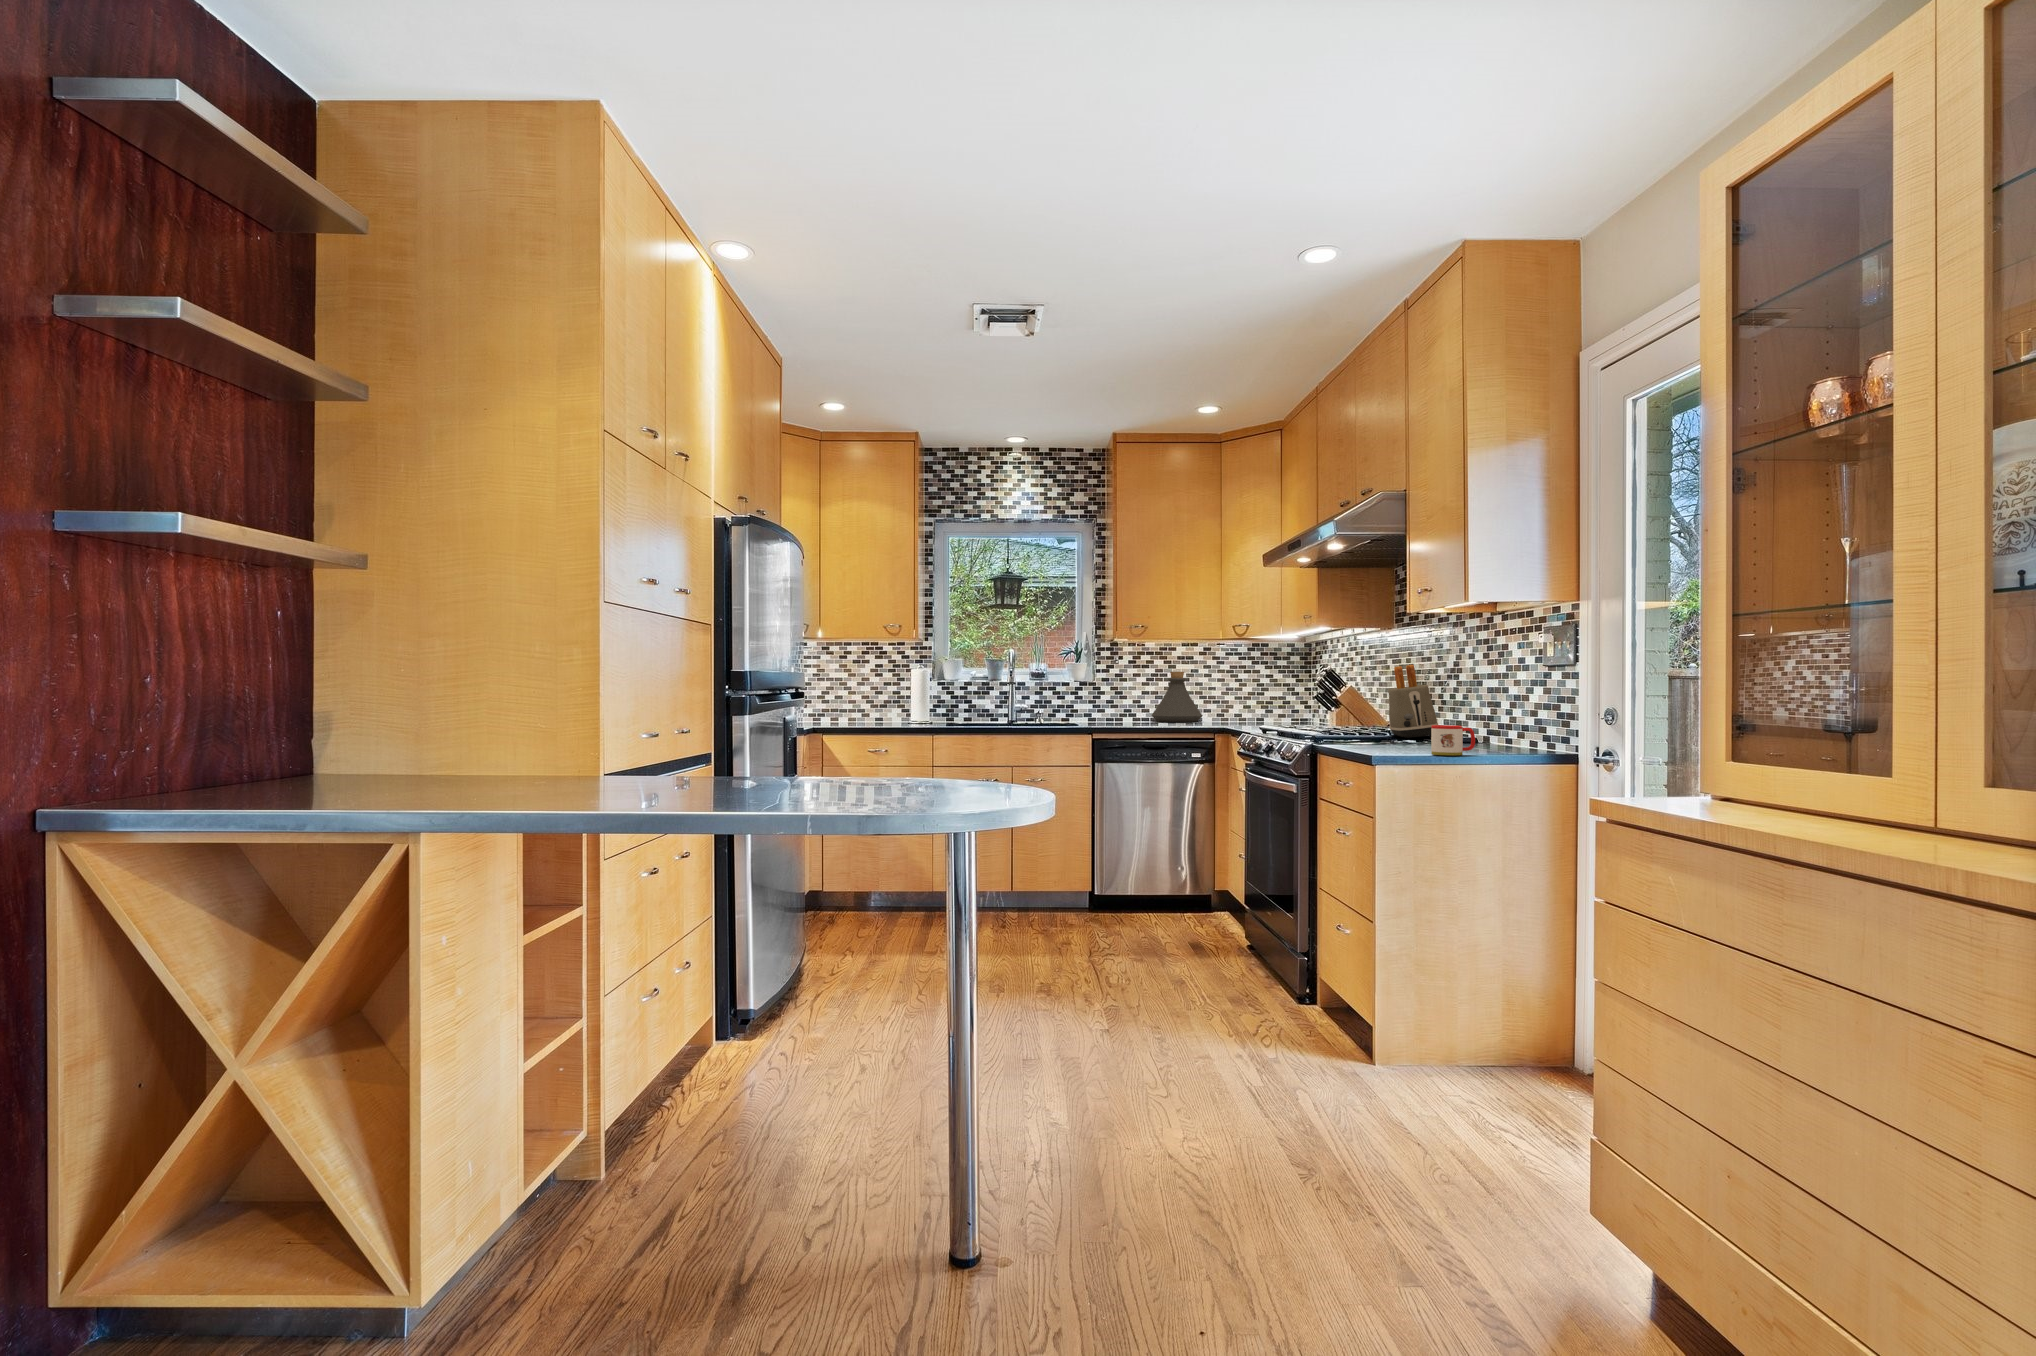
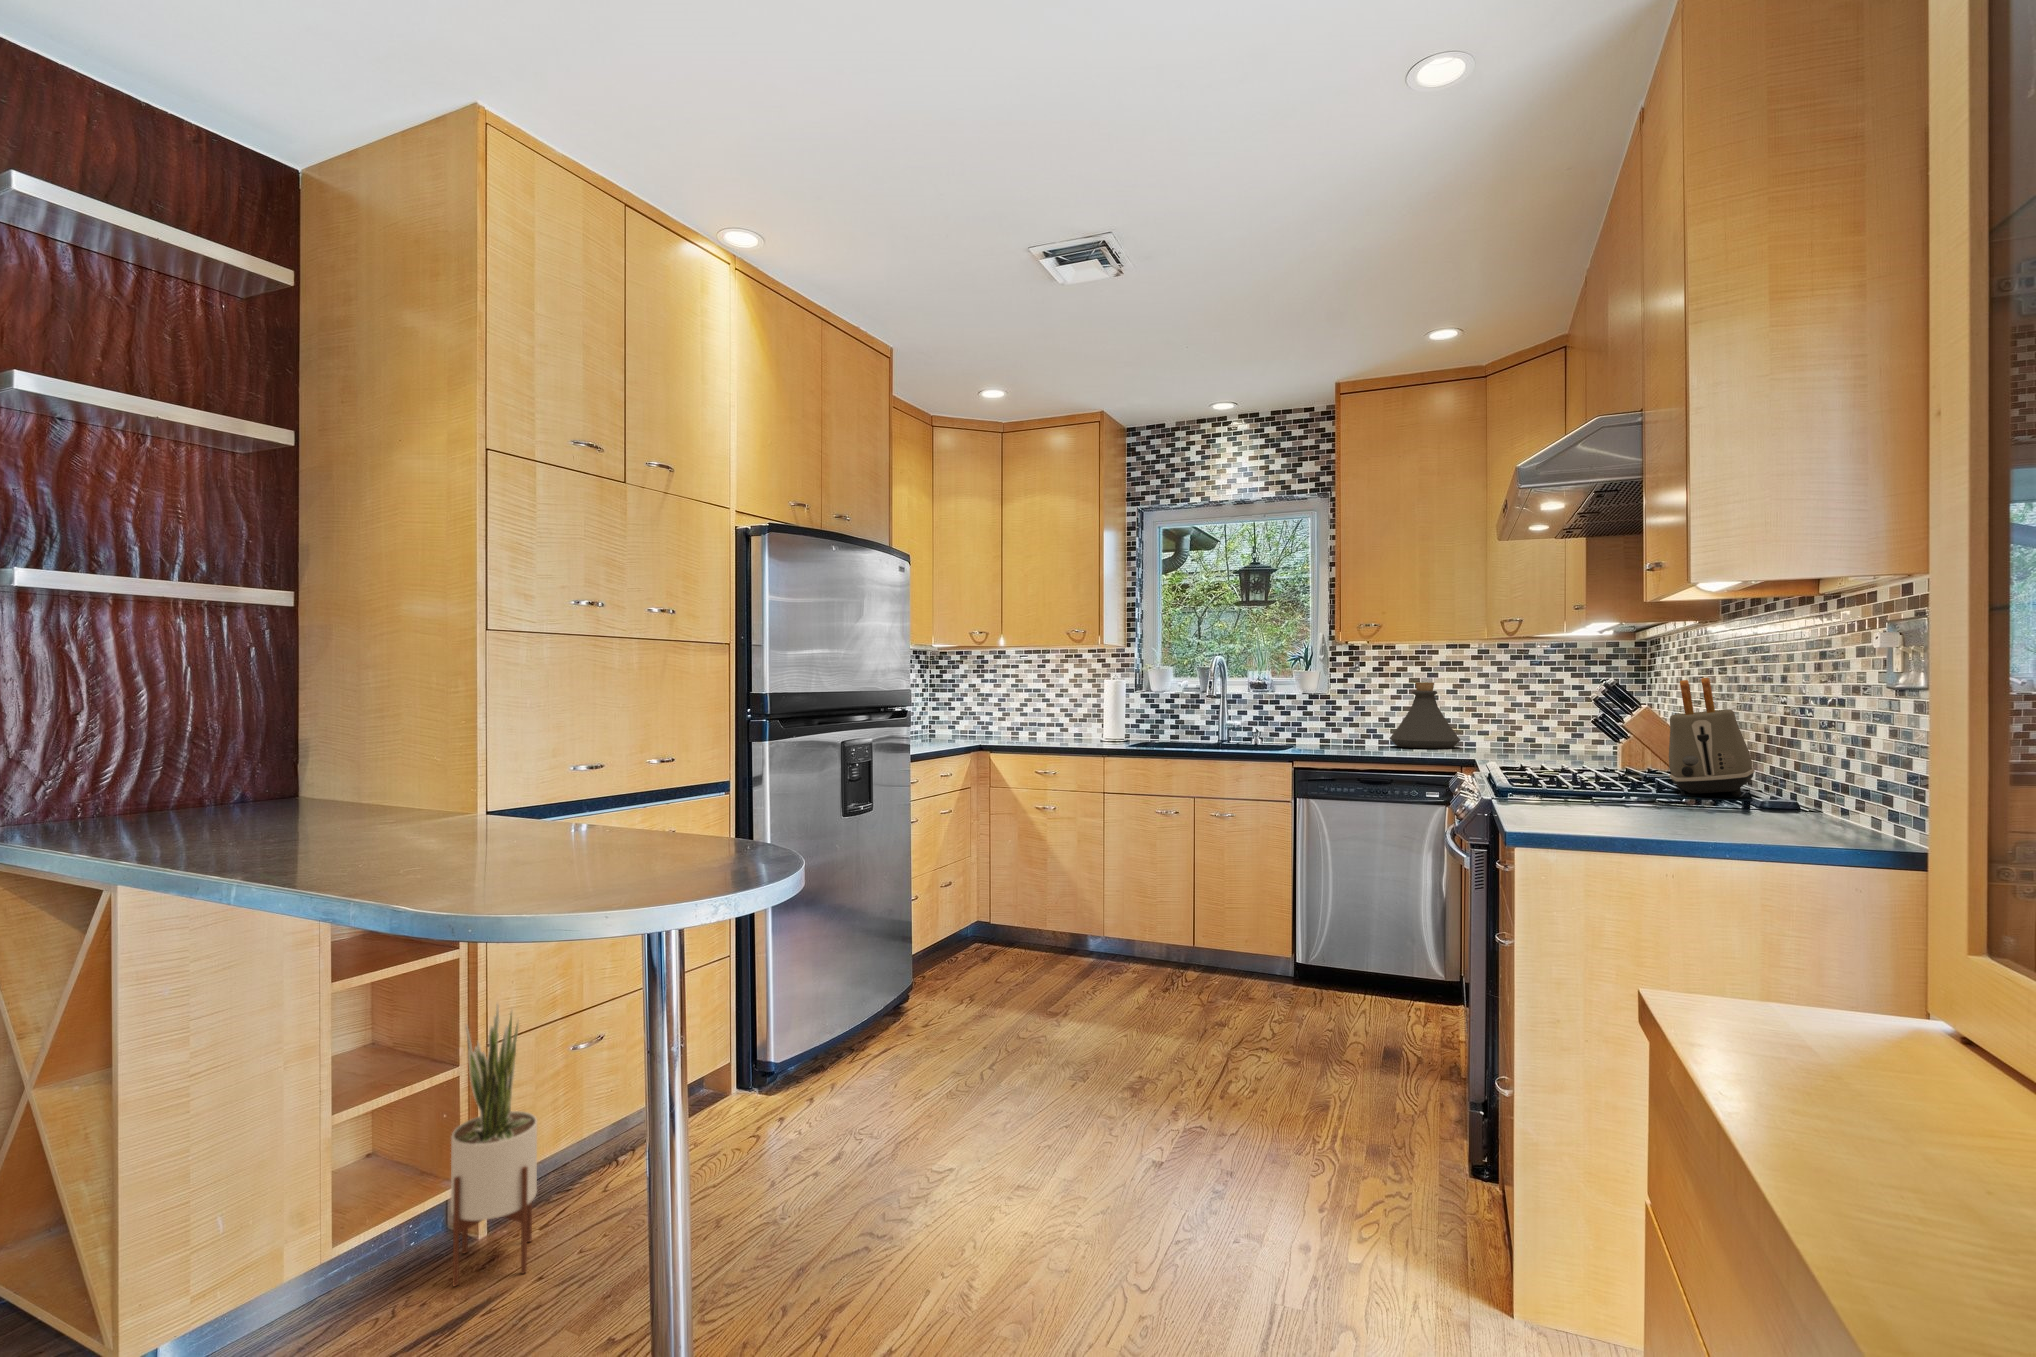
mug: present [1431,725,1475,755] -> none [1644,786,1728,841]
potted plant: none [648,927,723,1164] -> present [451,1004,537,1286]

